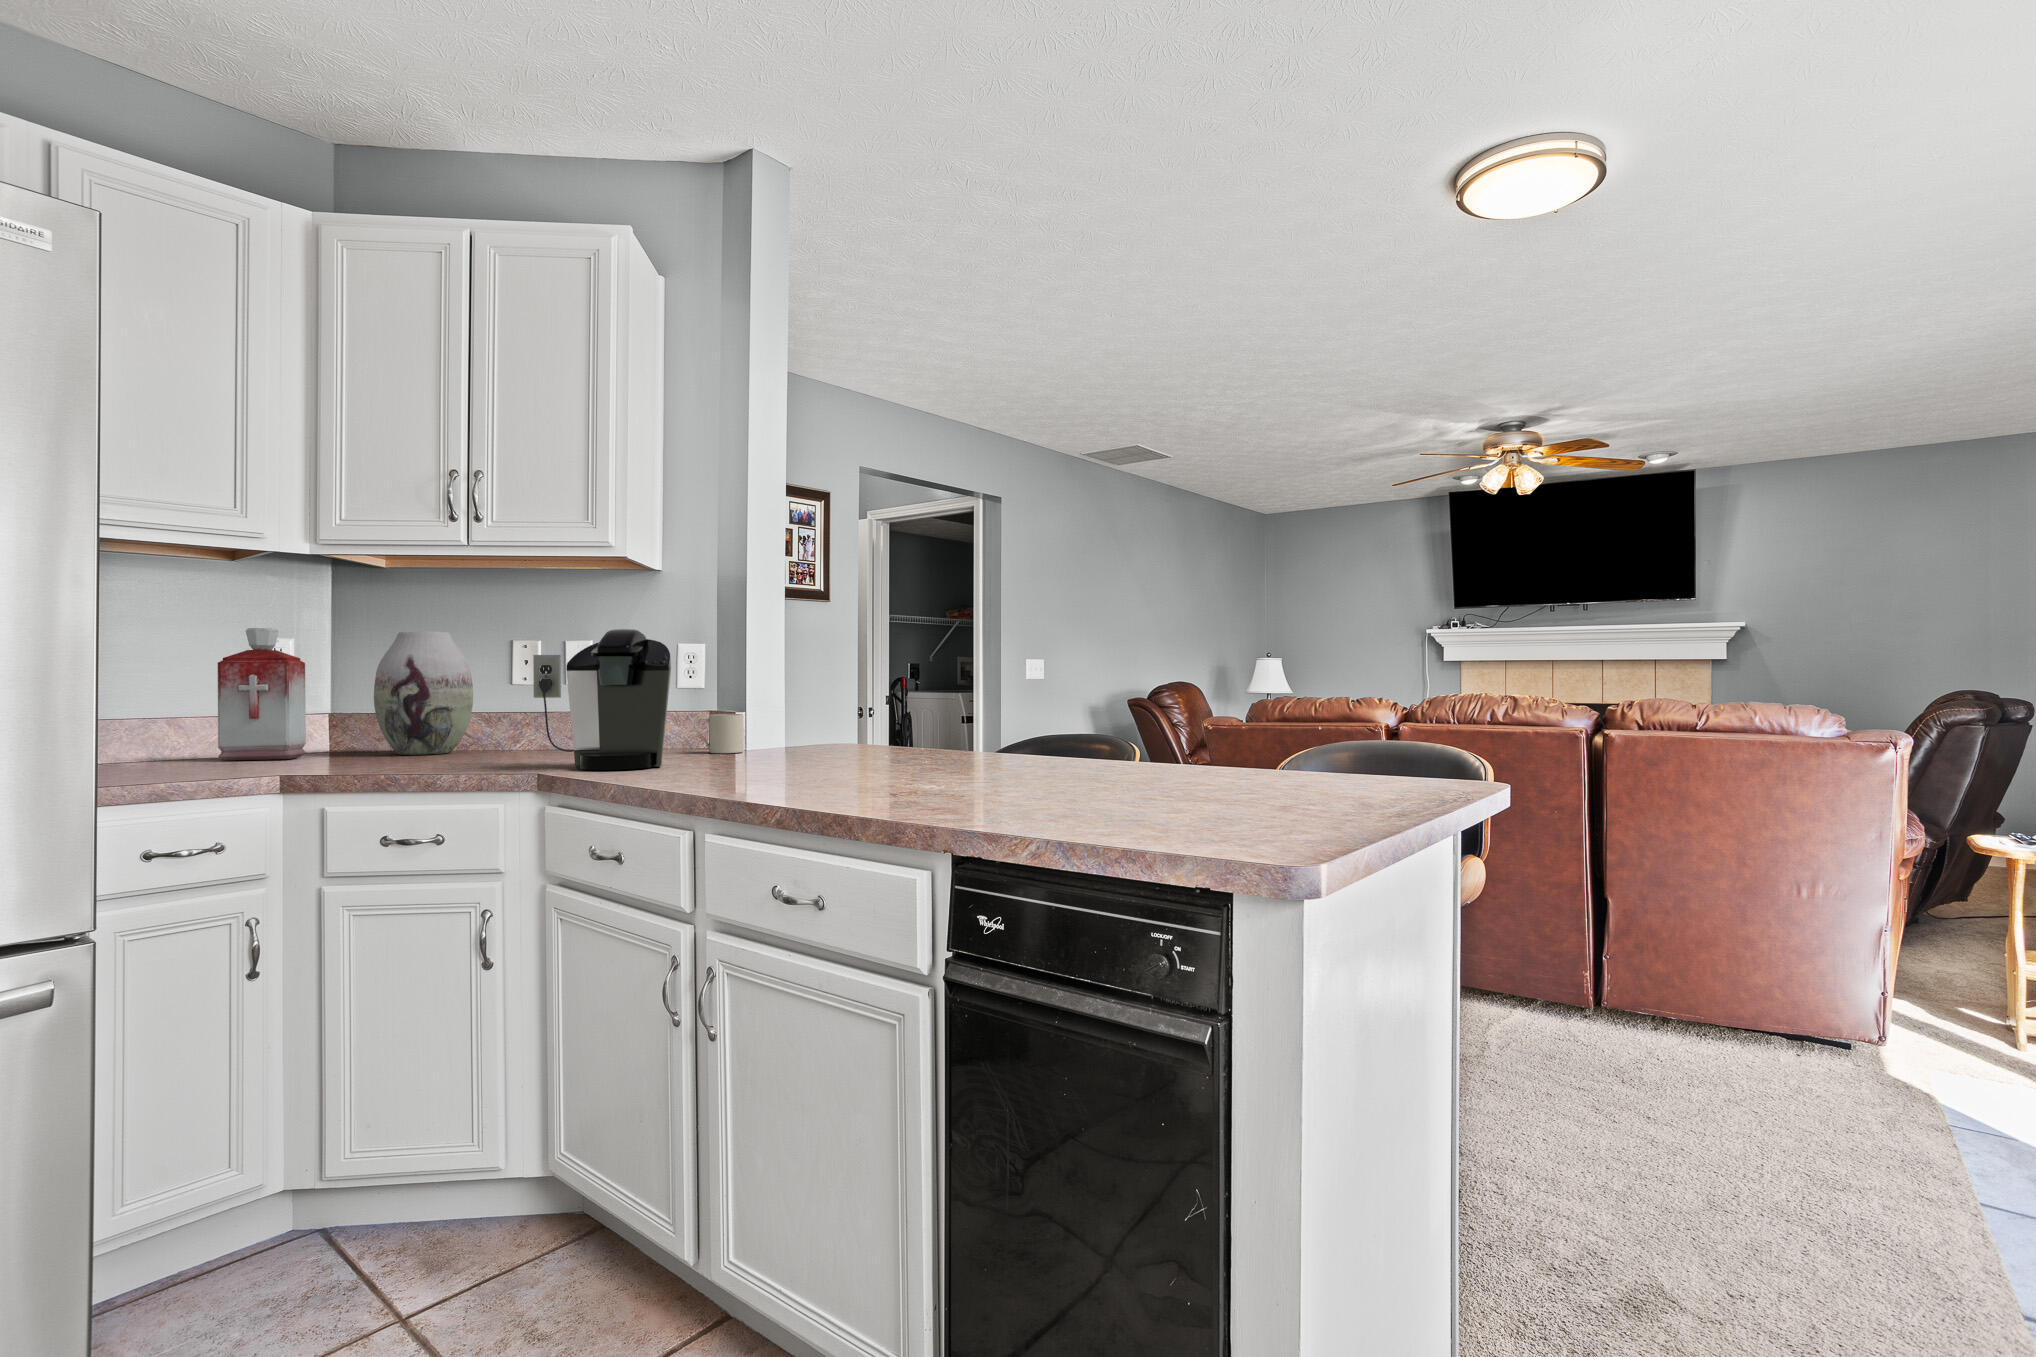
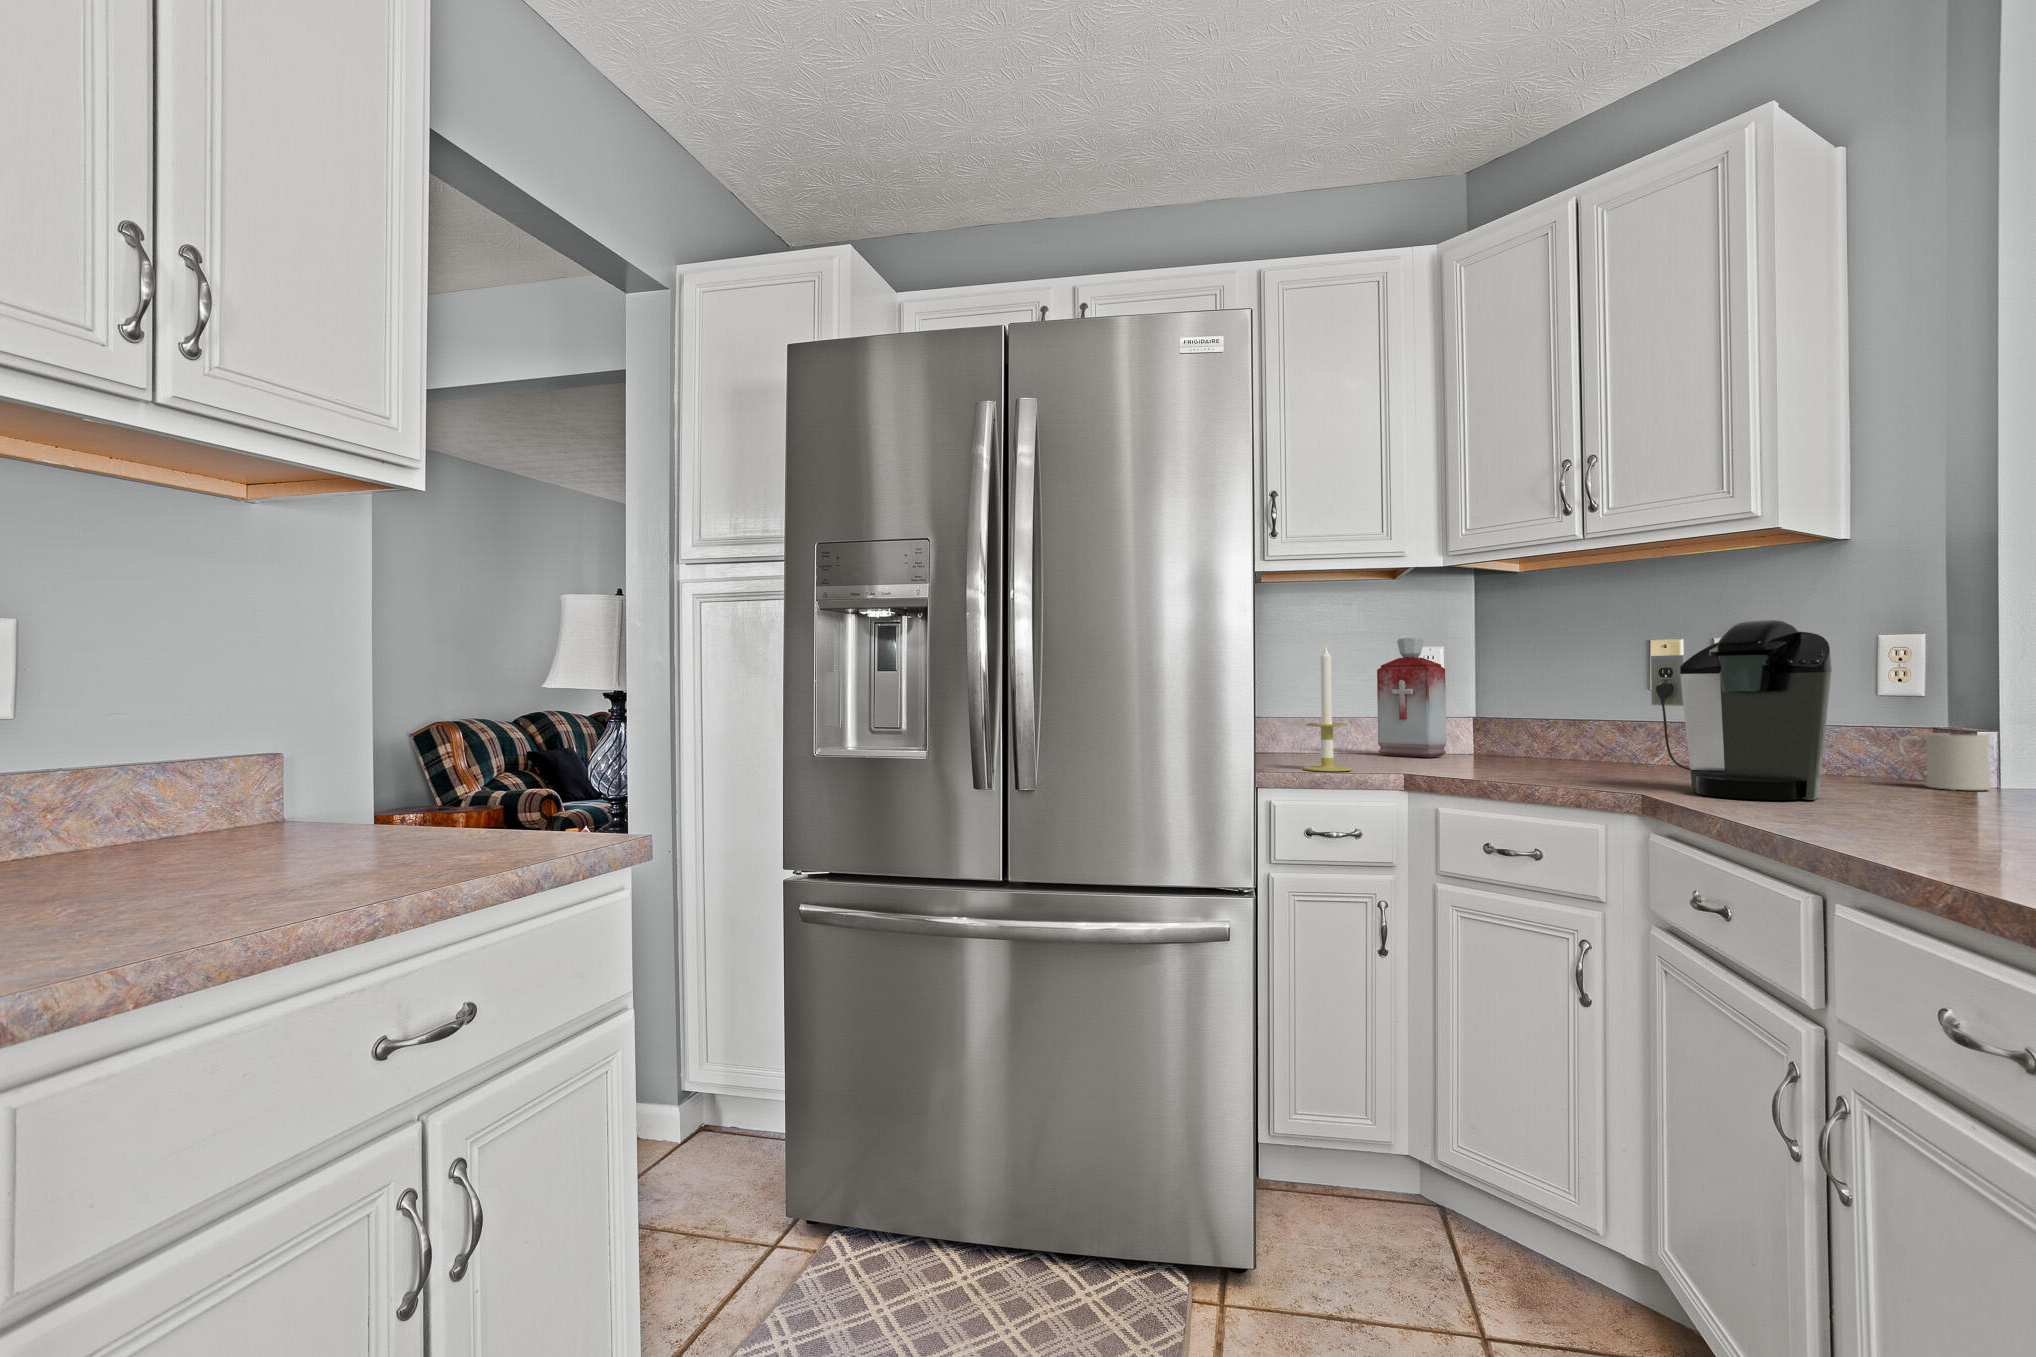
candle: none [145,632,216,782] -> present [1303,647,1352,771]
vase: present [374,632,473,755] -> none [1506,634,1606,762]

